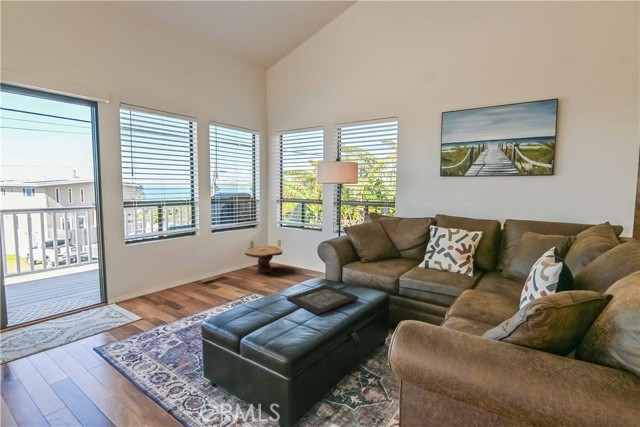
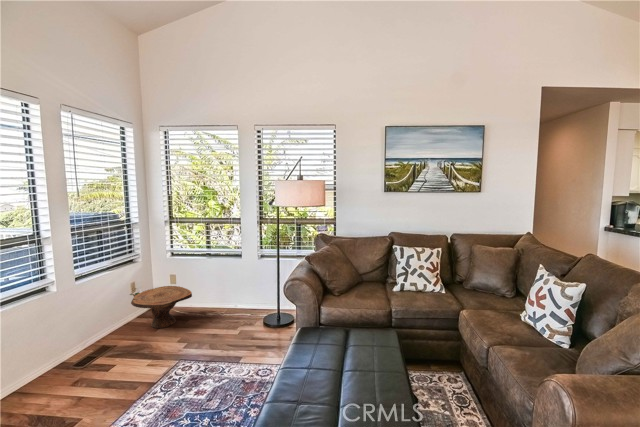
decorative tray: present [287,285,358,315] -> none [309,339,385,388]

